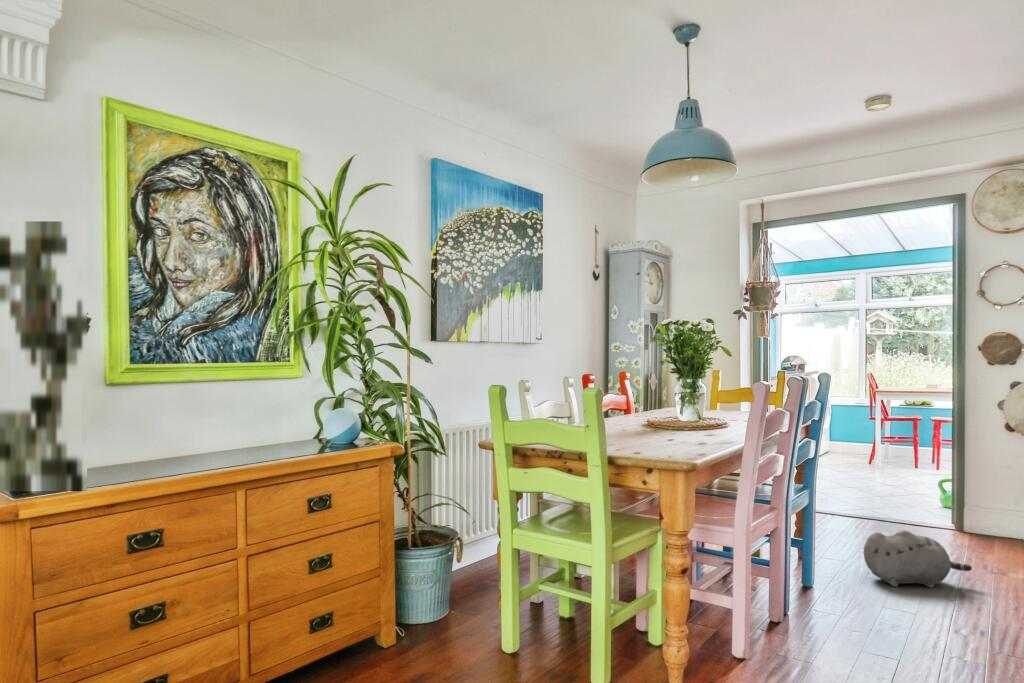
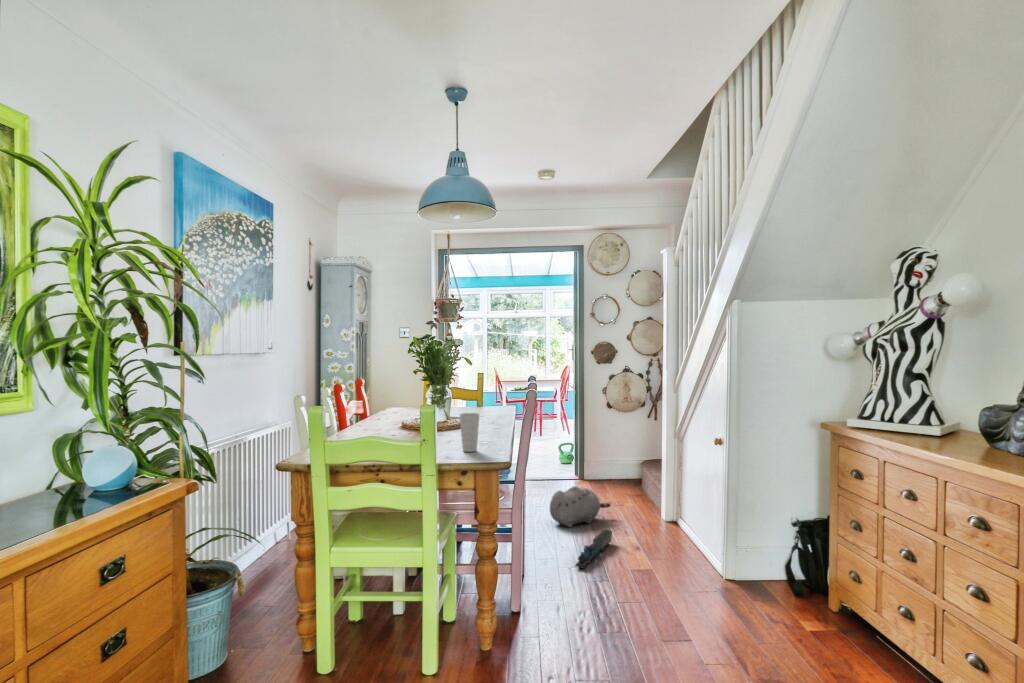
cup: none [660,405,684,450] -> present [460,413,479,452]
toy train: none [859,597,947,638] -> present [575,530,612,569]

